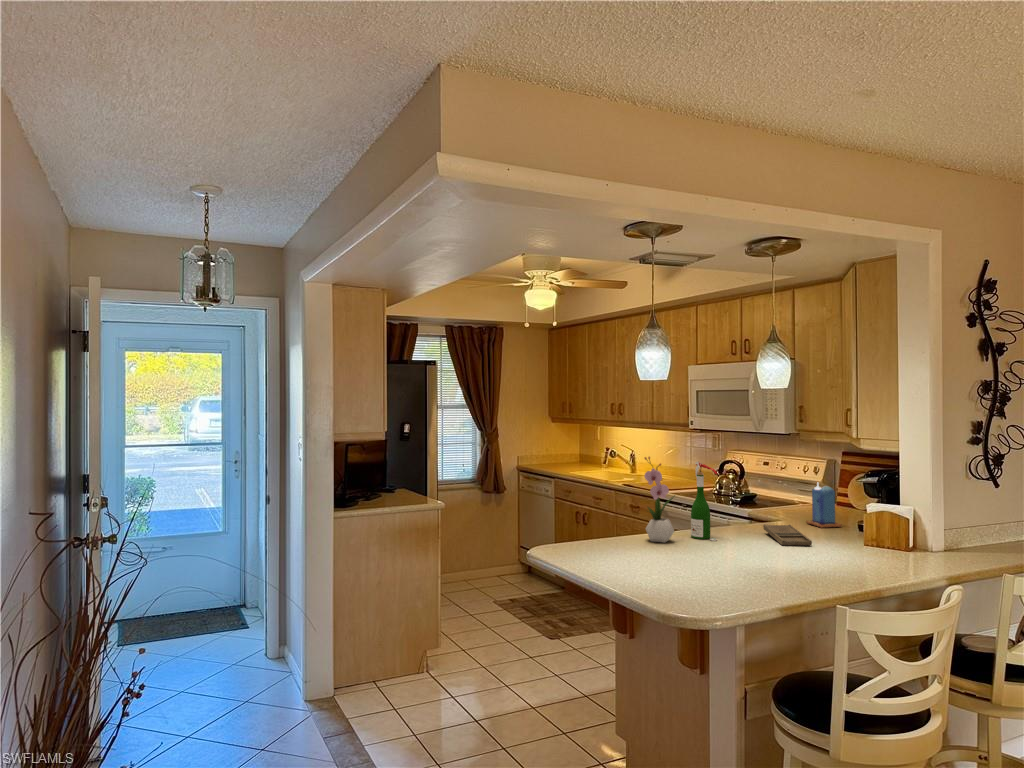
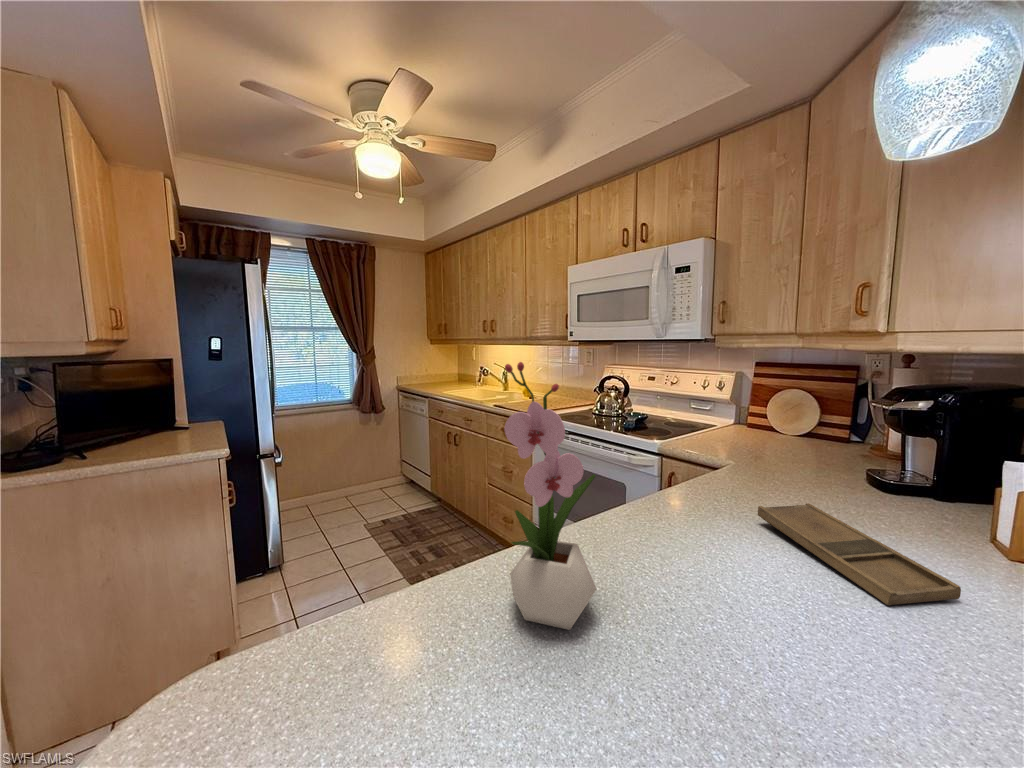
wine bottle: present [691,461,717,541] -> none [624,376,711,588]
candle: present [806,483,842,528] -> none [779,408,851,491]

